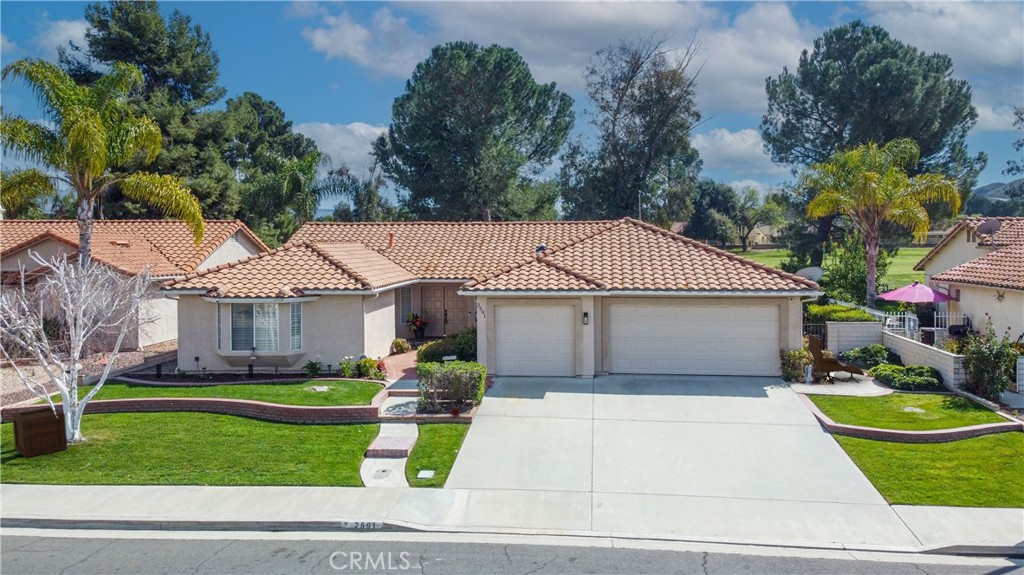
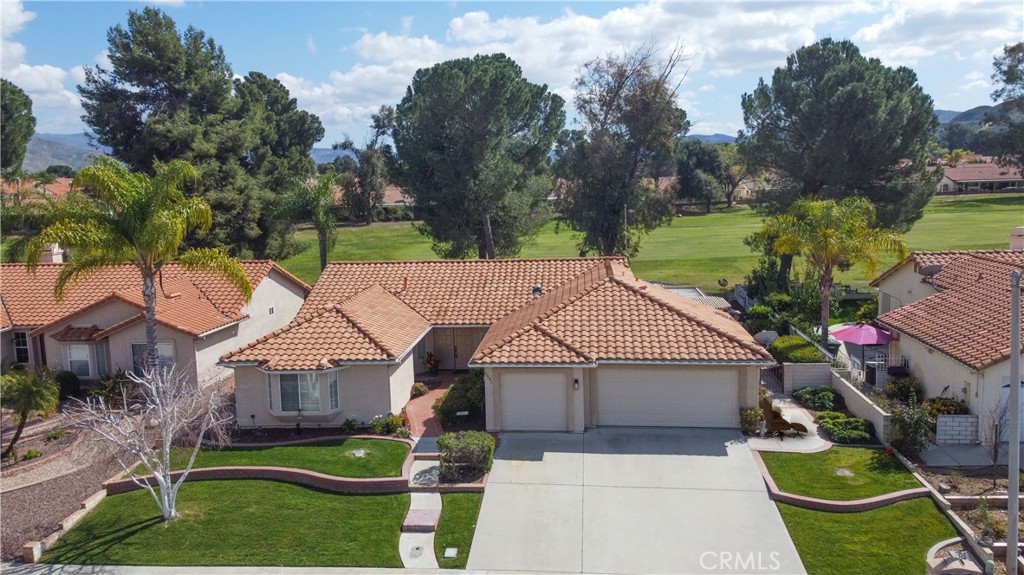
potted tree: present [438,373,472,417] -> present [883,424,903,454]
wooden crate: present [12,407,67,458] -> none [124,491,168,537]

